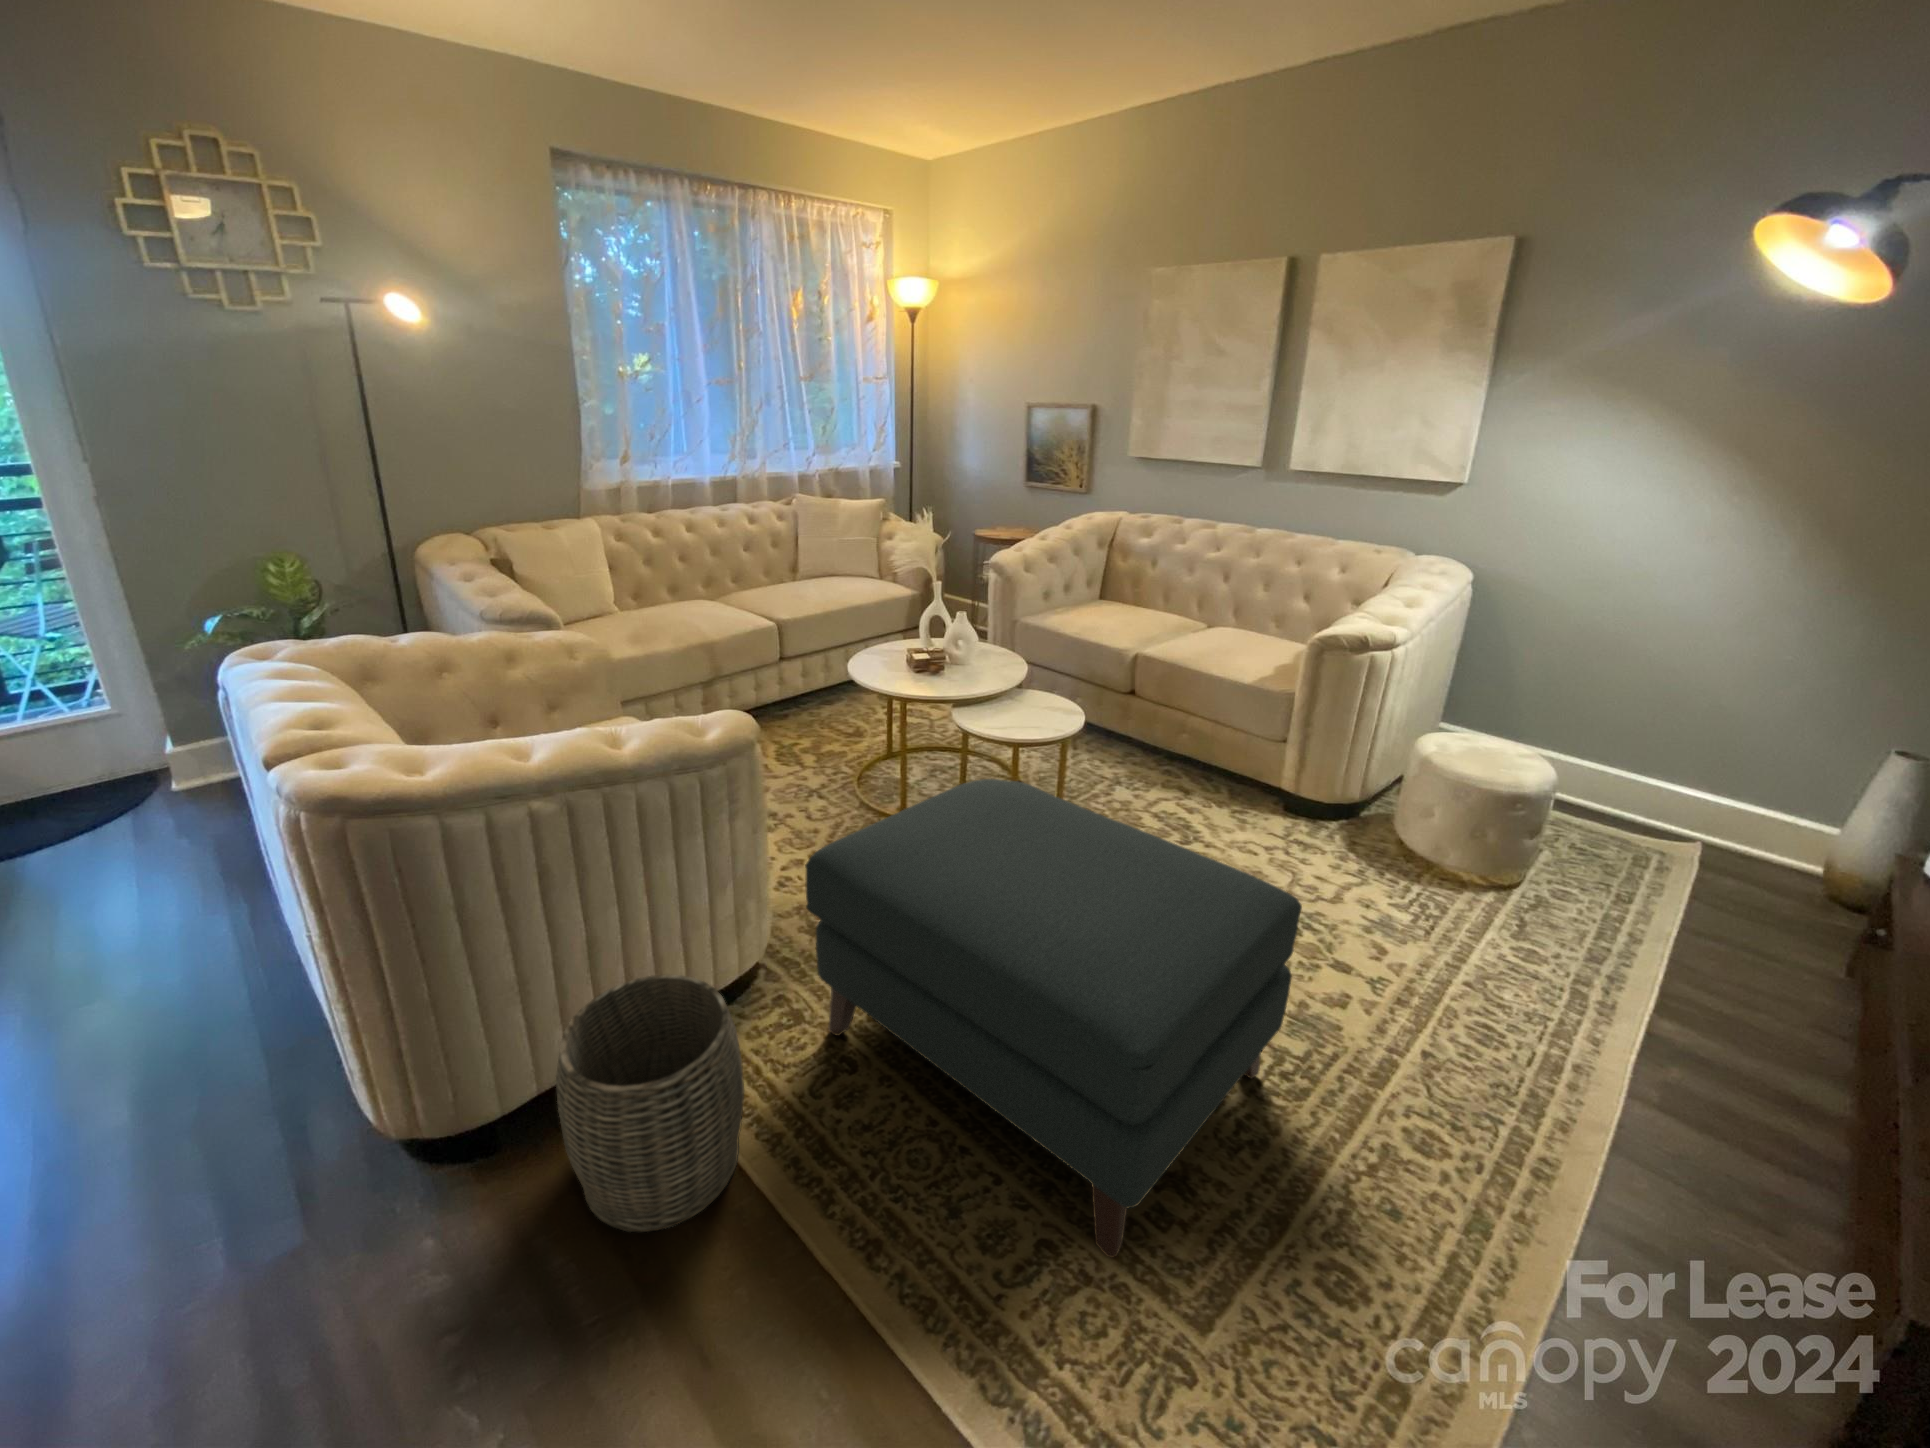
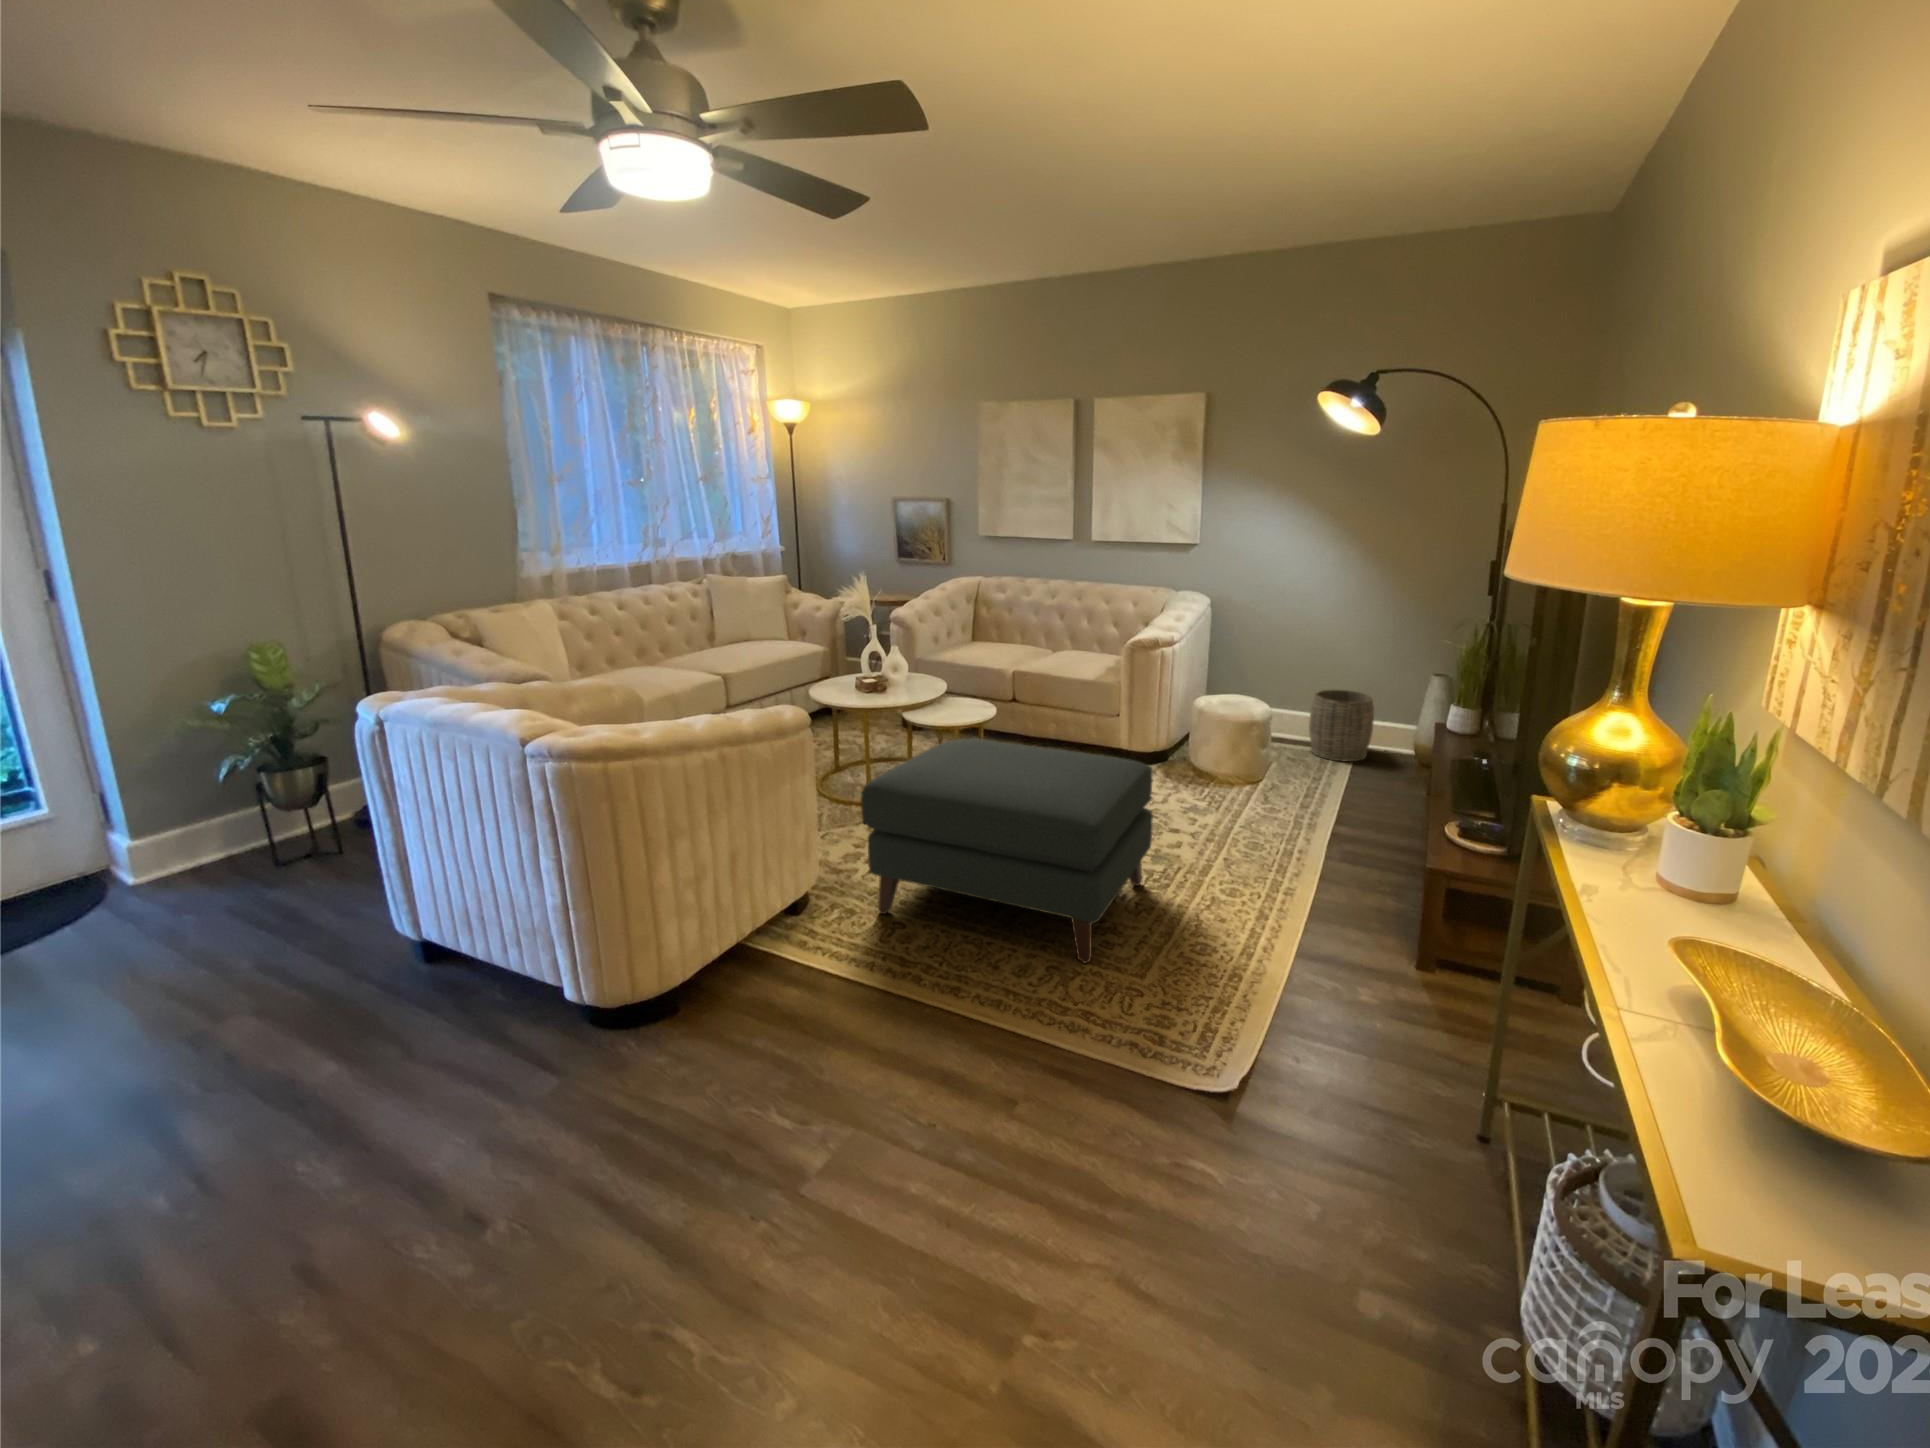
woven basket: present [556,974,744,1232] -> present [1309,690,1374,761]

